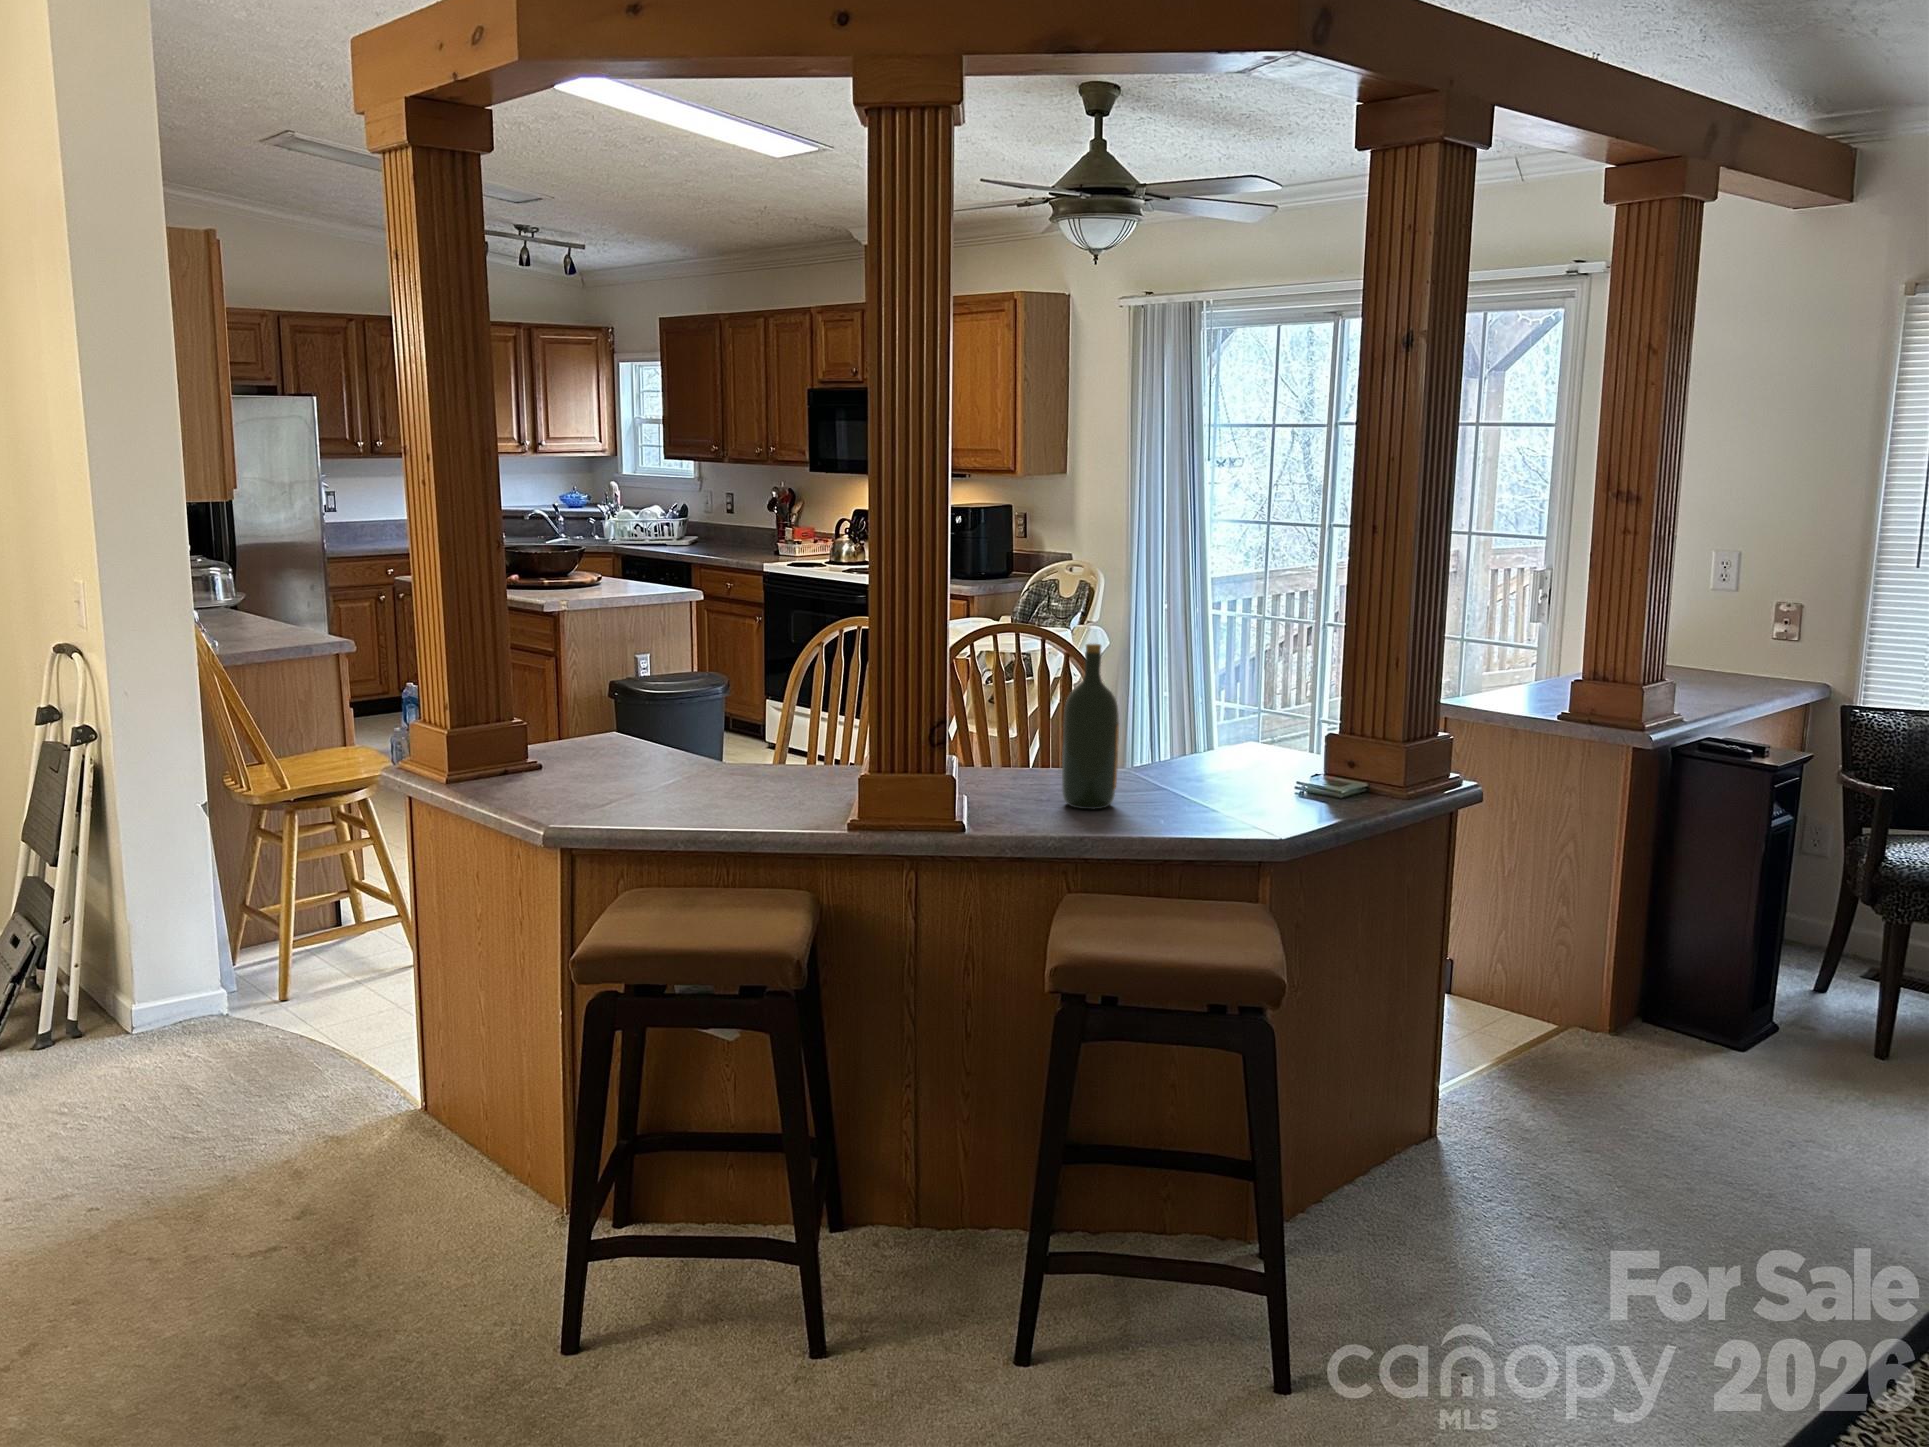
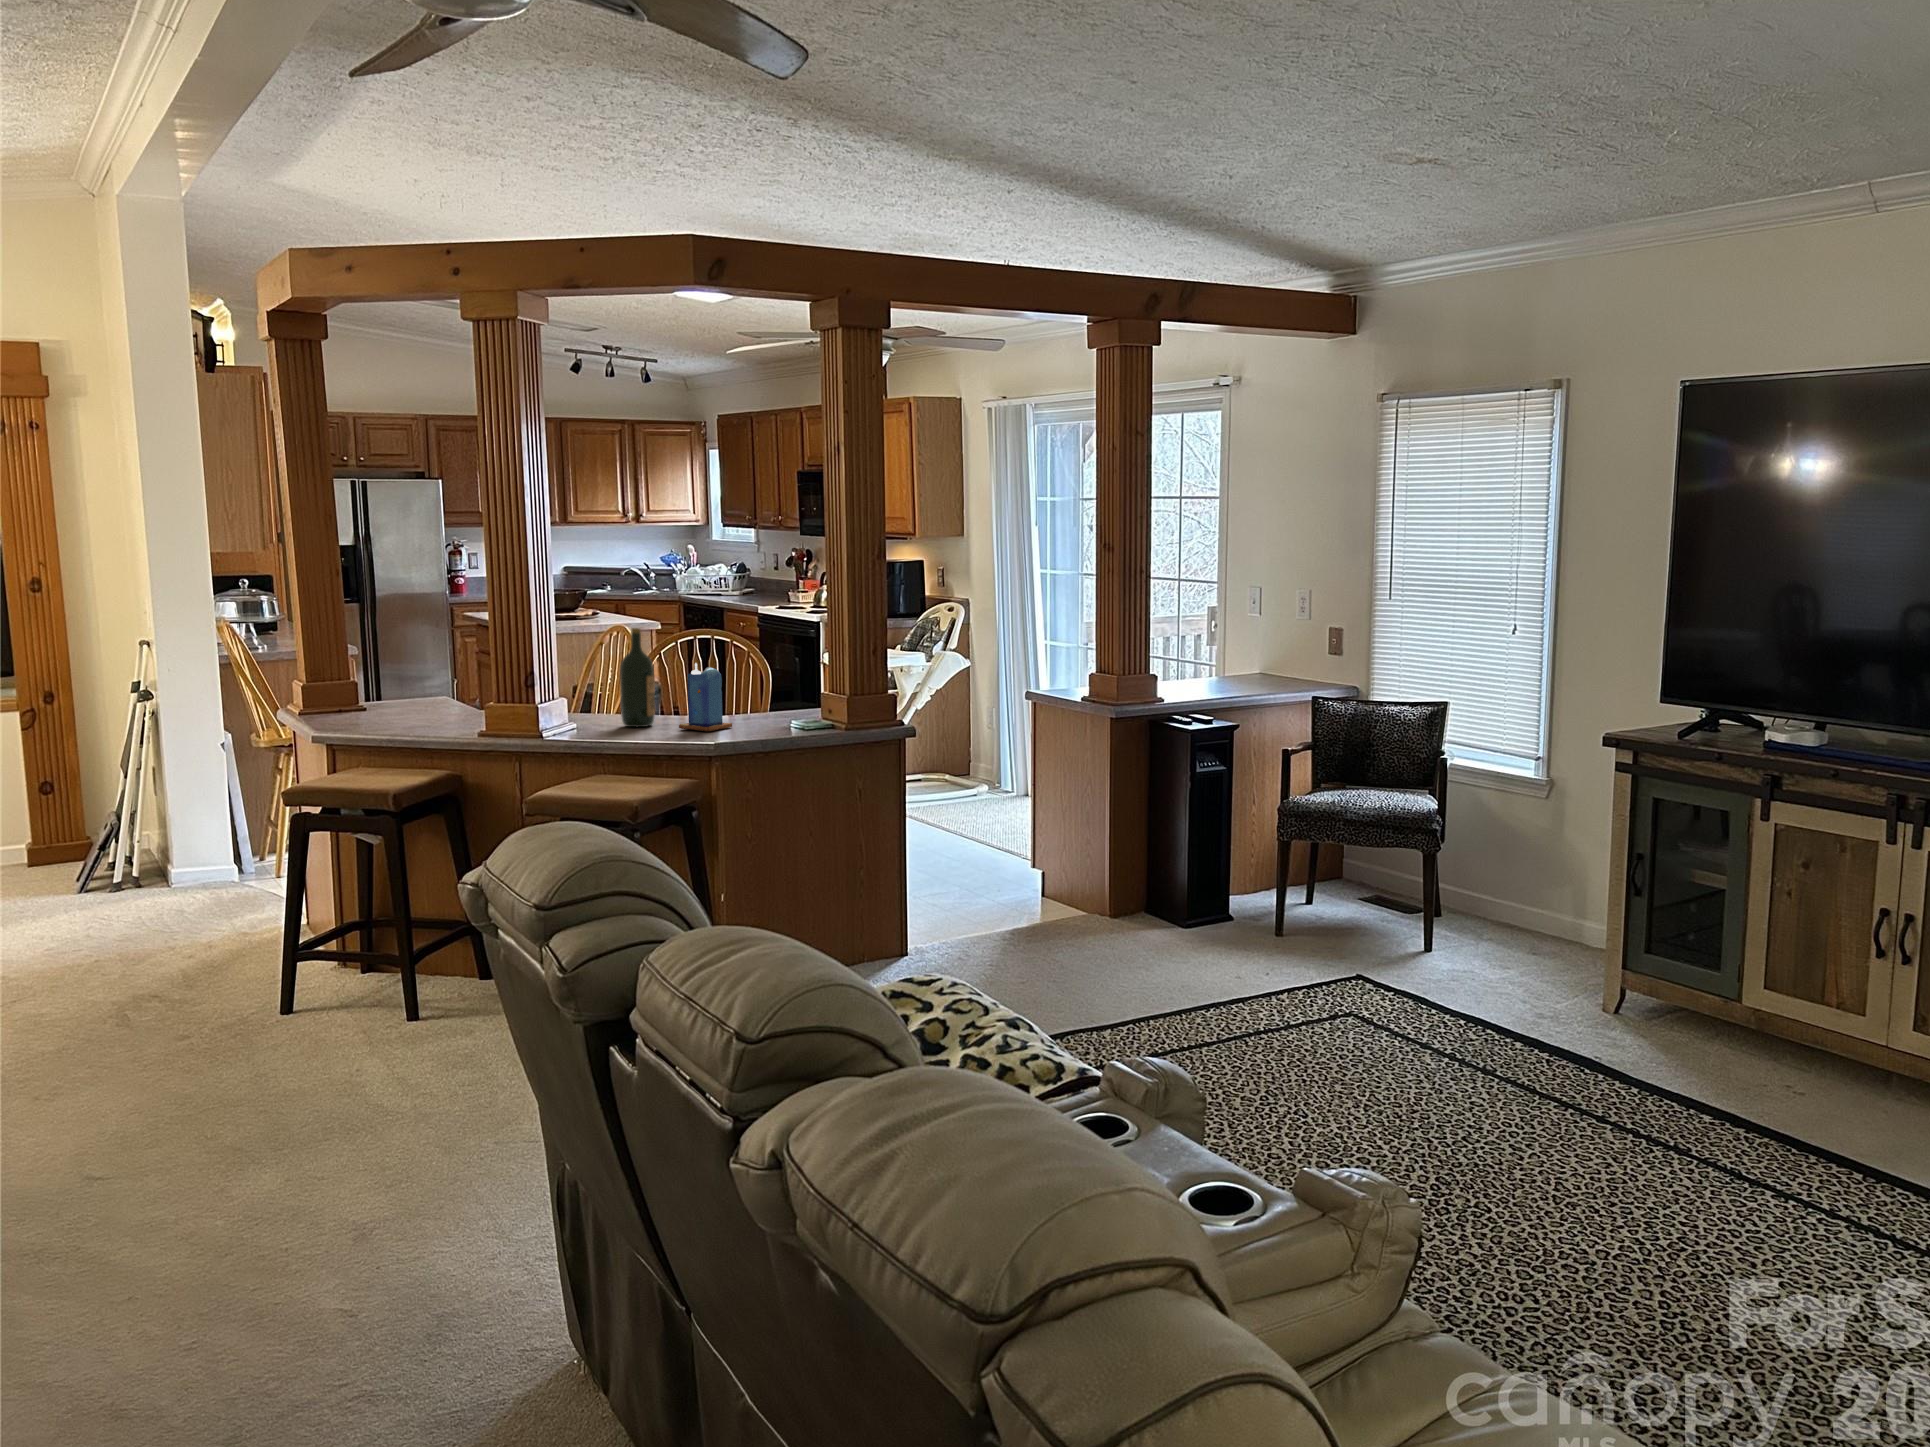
candle: none [1180,702,1254,819] -> present [679,663,732,731]

